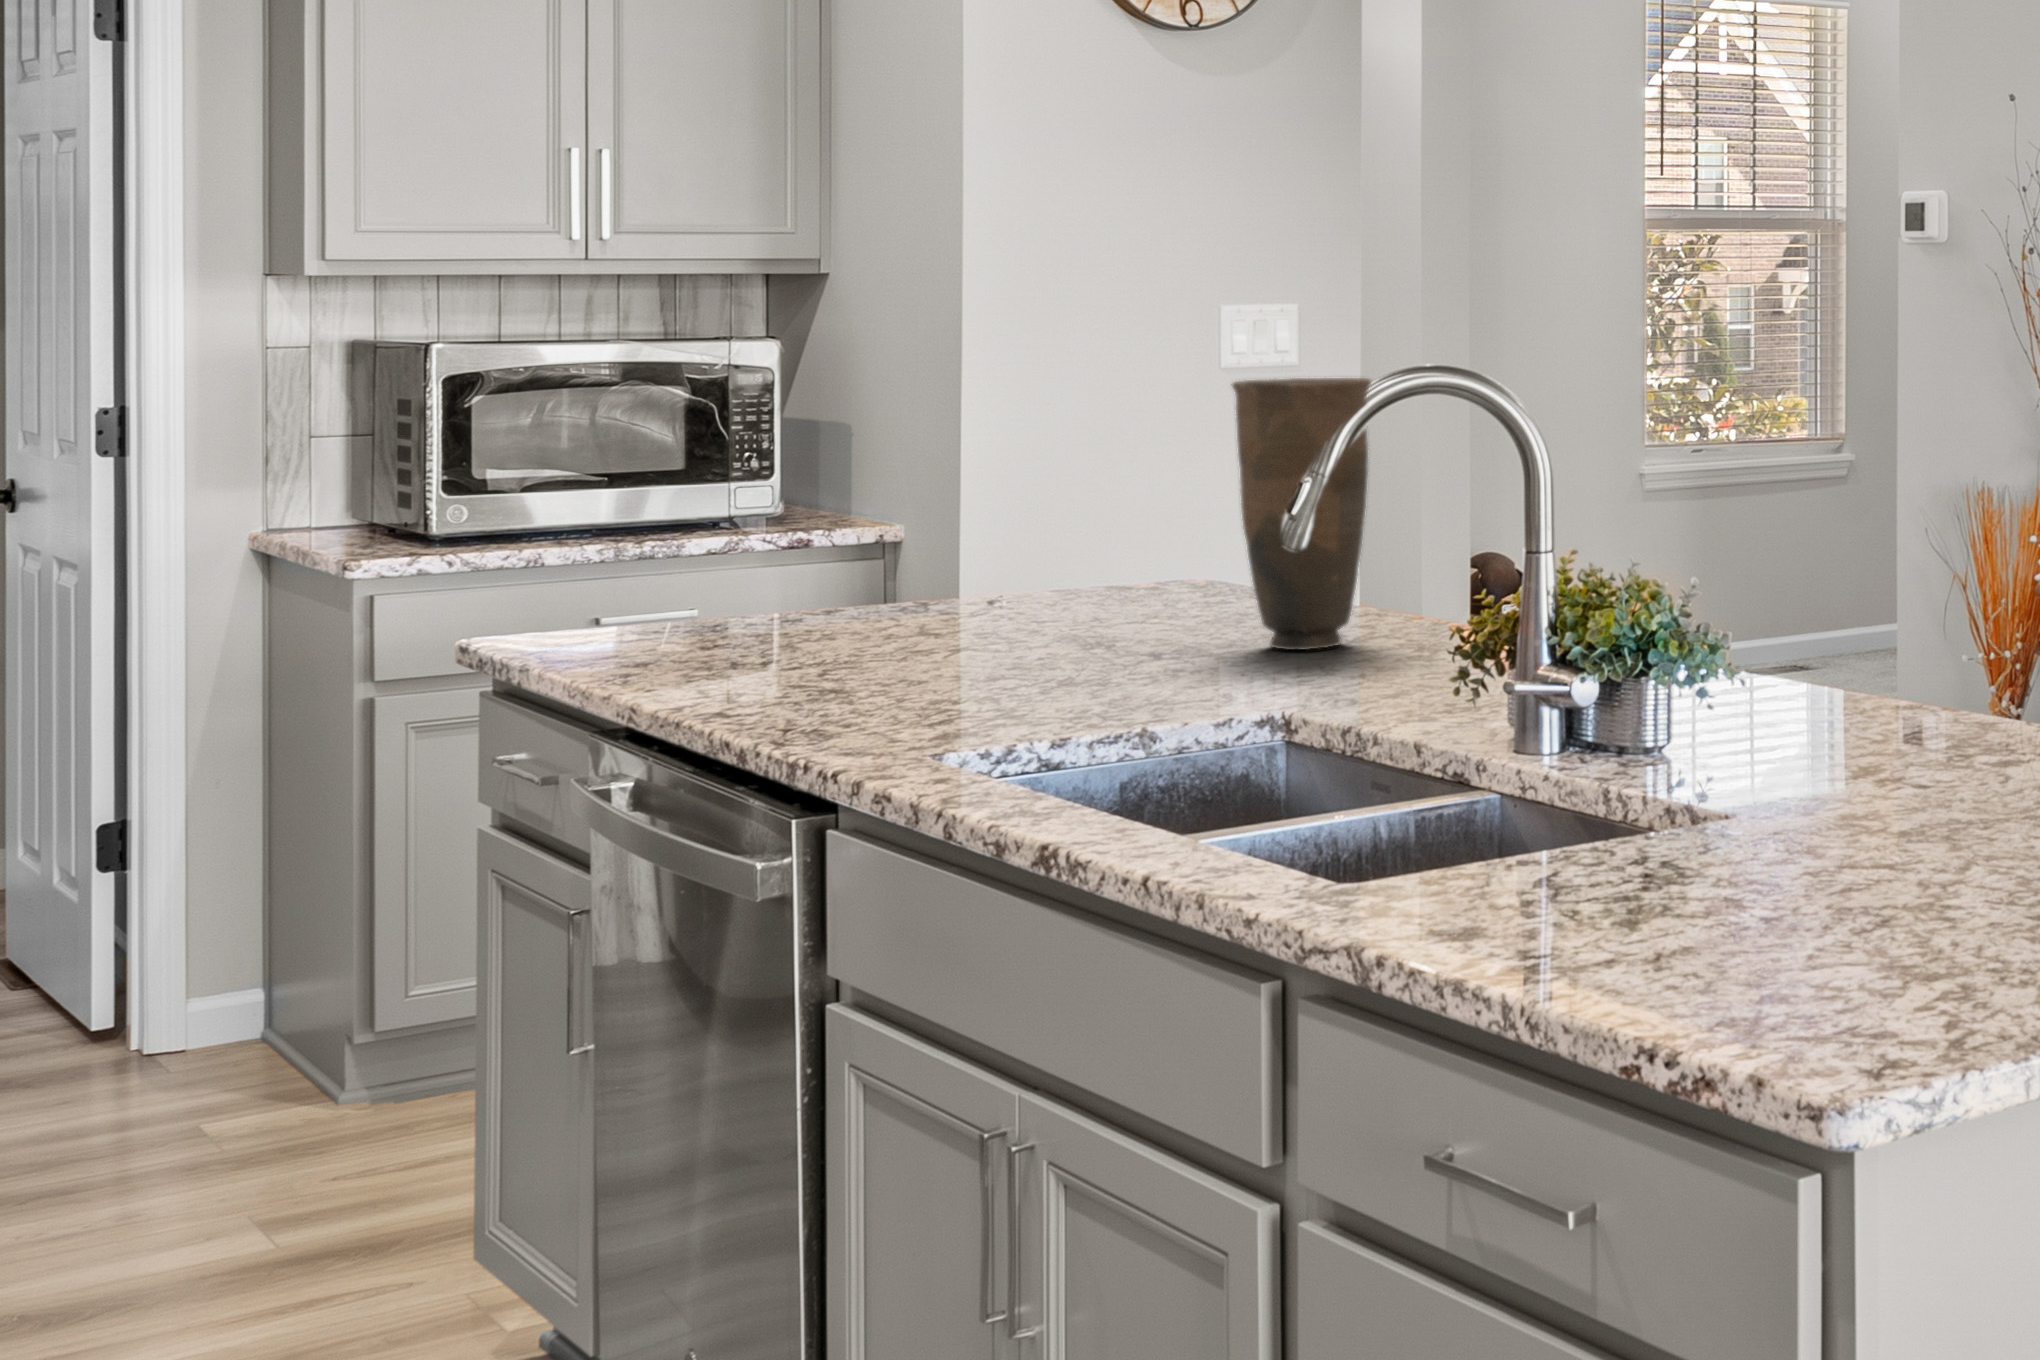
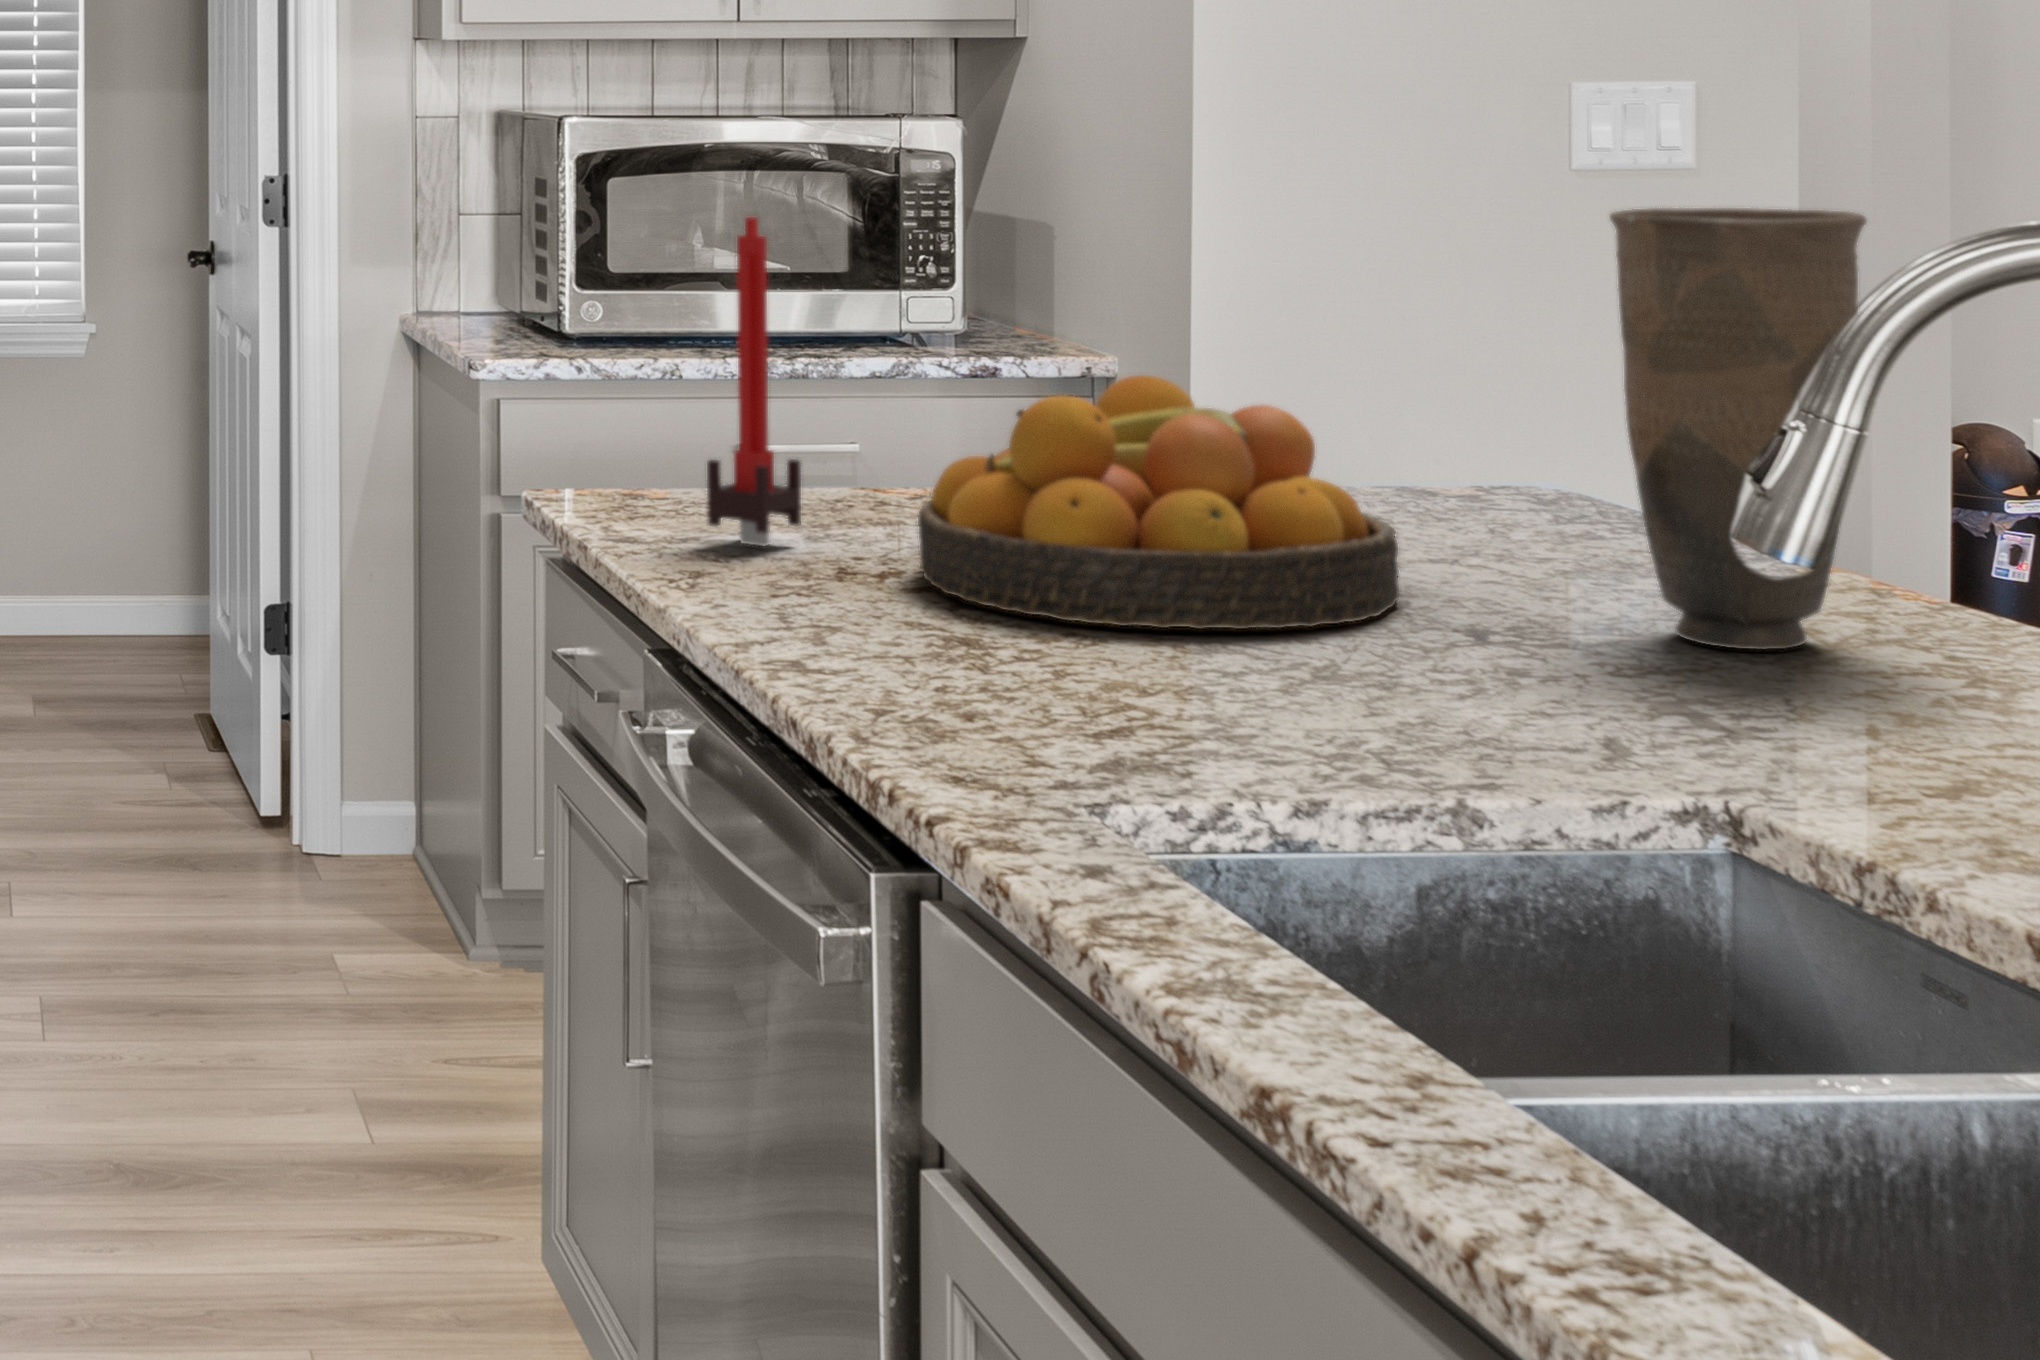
candle: none [617,407,691,656] -> present [707,217,801,546]
fruit bowl: none [785,508,1109,673] -> present [918,375,1399,629]

